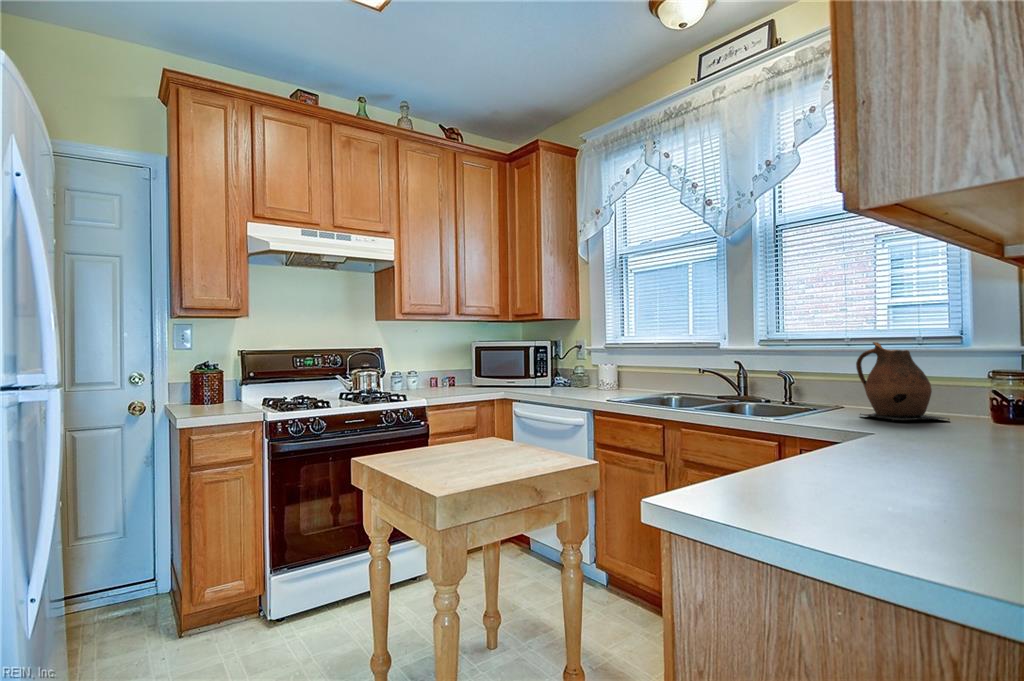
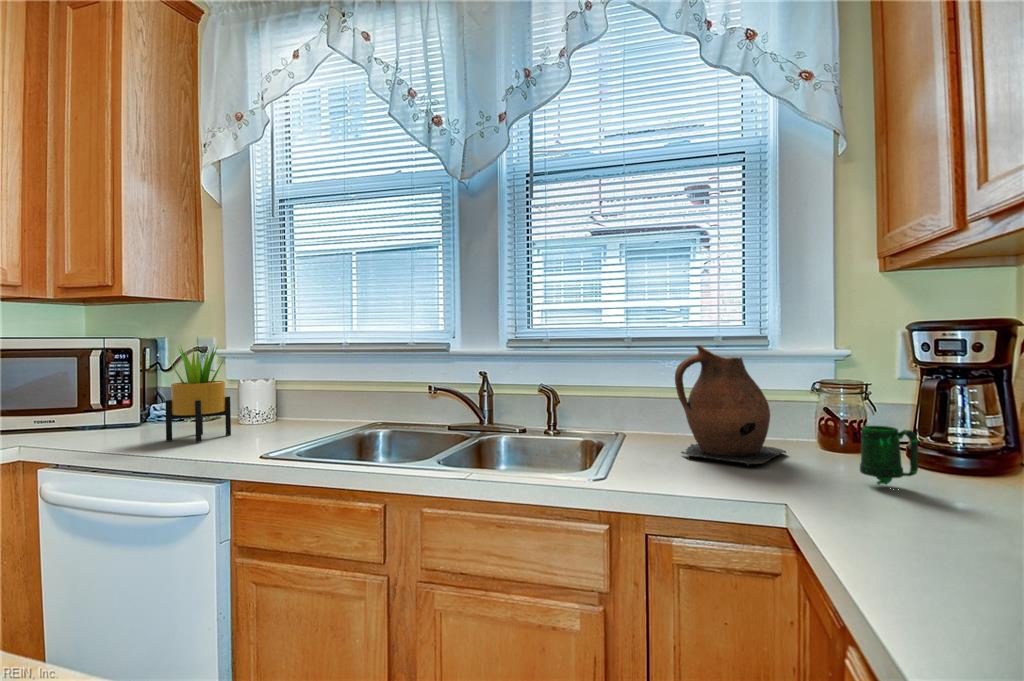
potted plant: none [563,342,593,394] -> present [165,347,231,442]
mug: none [956,394,988,435] -> present [860,426,918,485]

